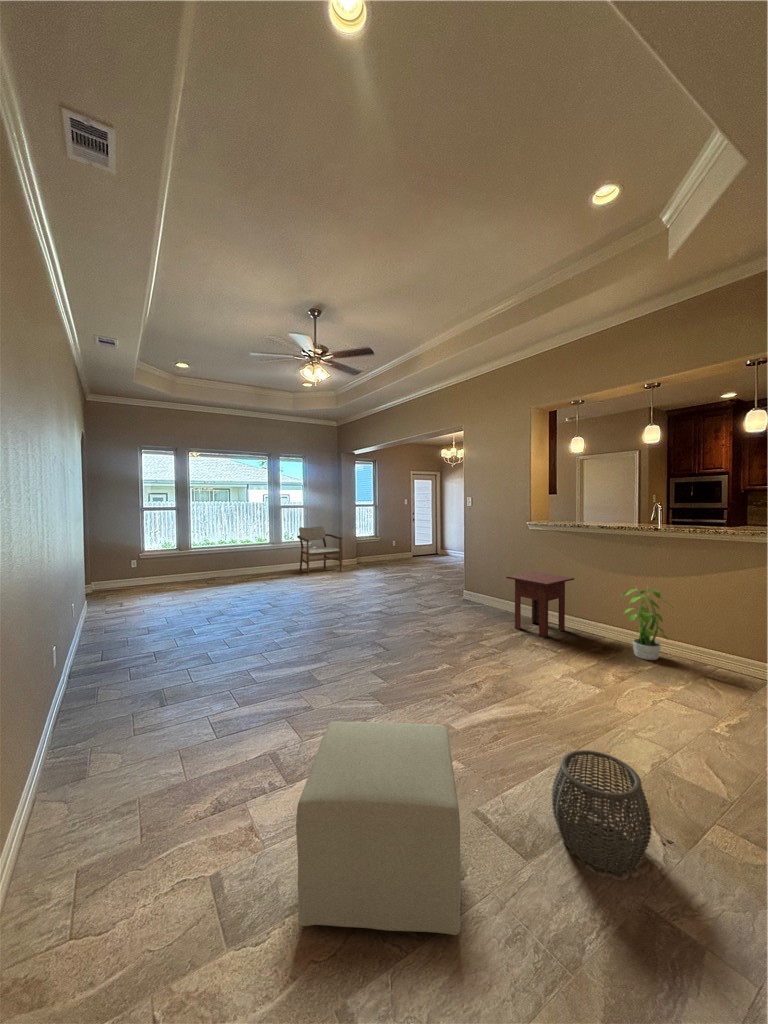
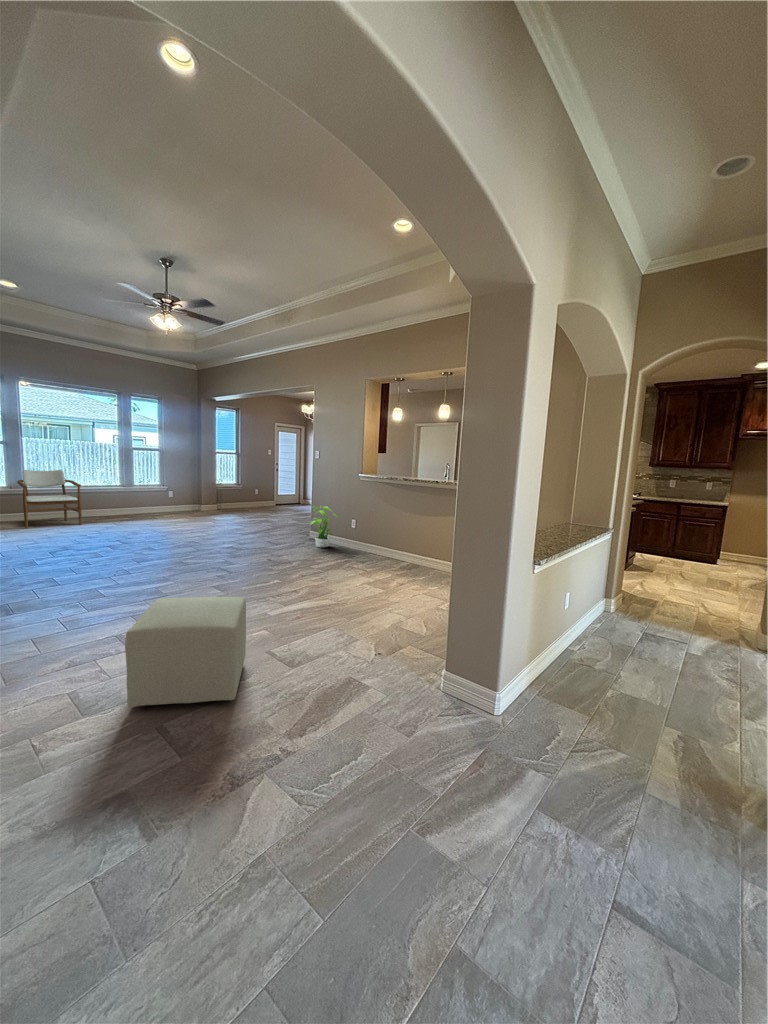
armchair: present [297,526,342,575] -> present [17,470,82,529]
side table: present [506,572,574,637] -> none [337,513,389,563]
potted plant: present [622,588,672,660] -> present [310,506,337,547]
woven basket: present [551,750,652,874] -> none [312,610,367,672]

